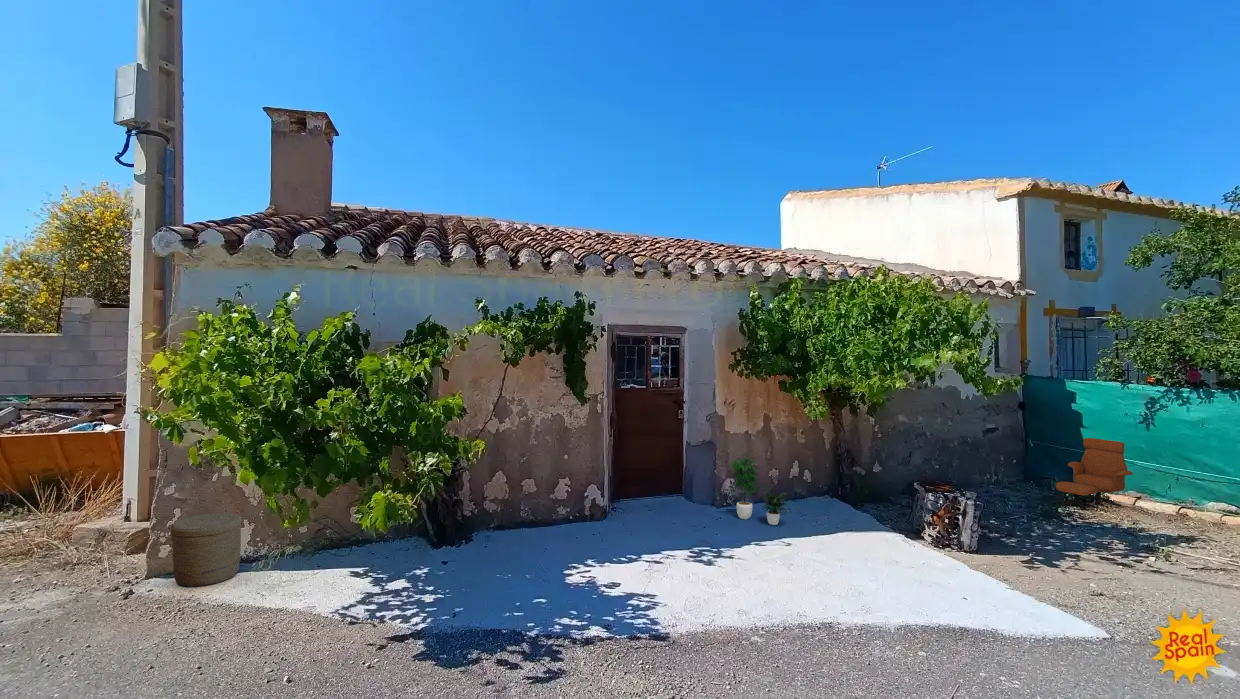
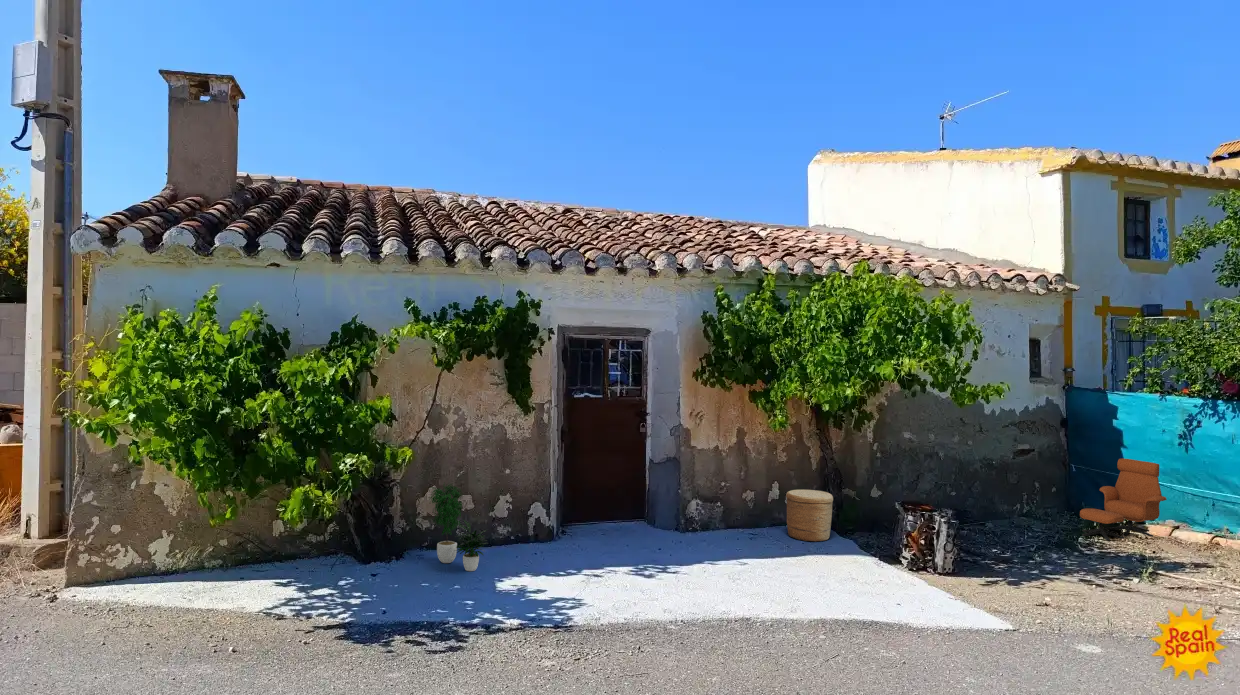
potted plant: present [732,455,787,525] -> present [430,484,486,571]
woven basket: present [170,513,242,587] -> present [786,490,833,542]

